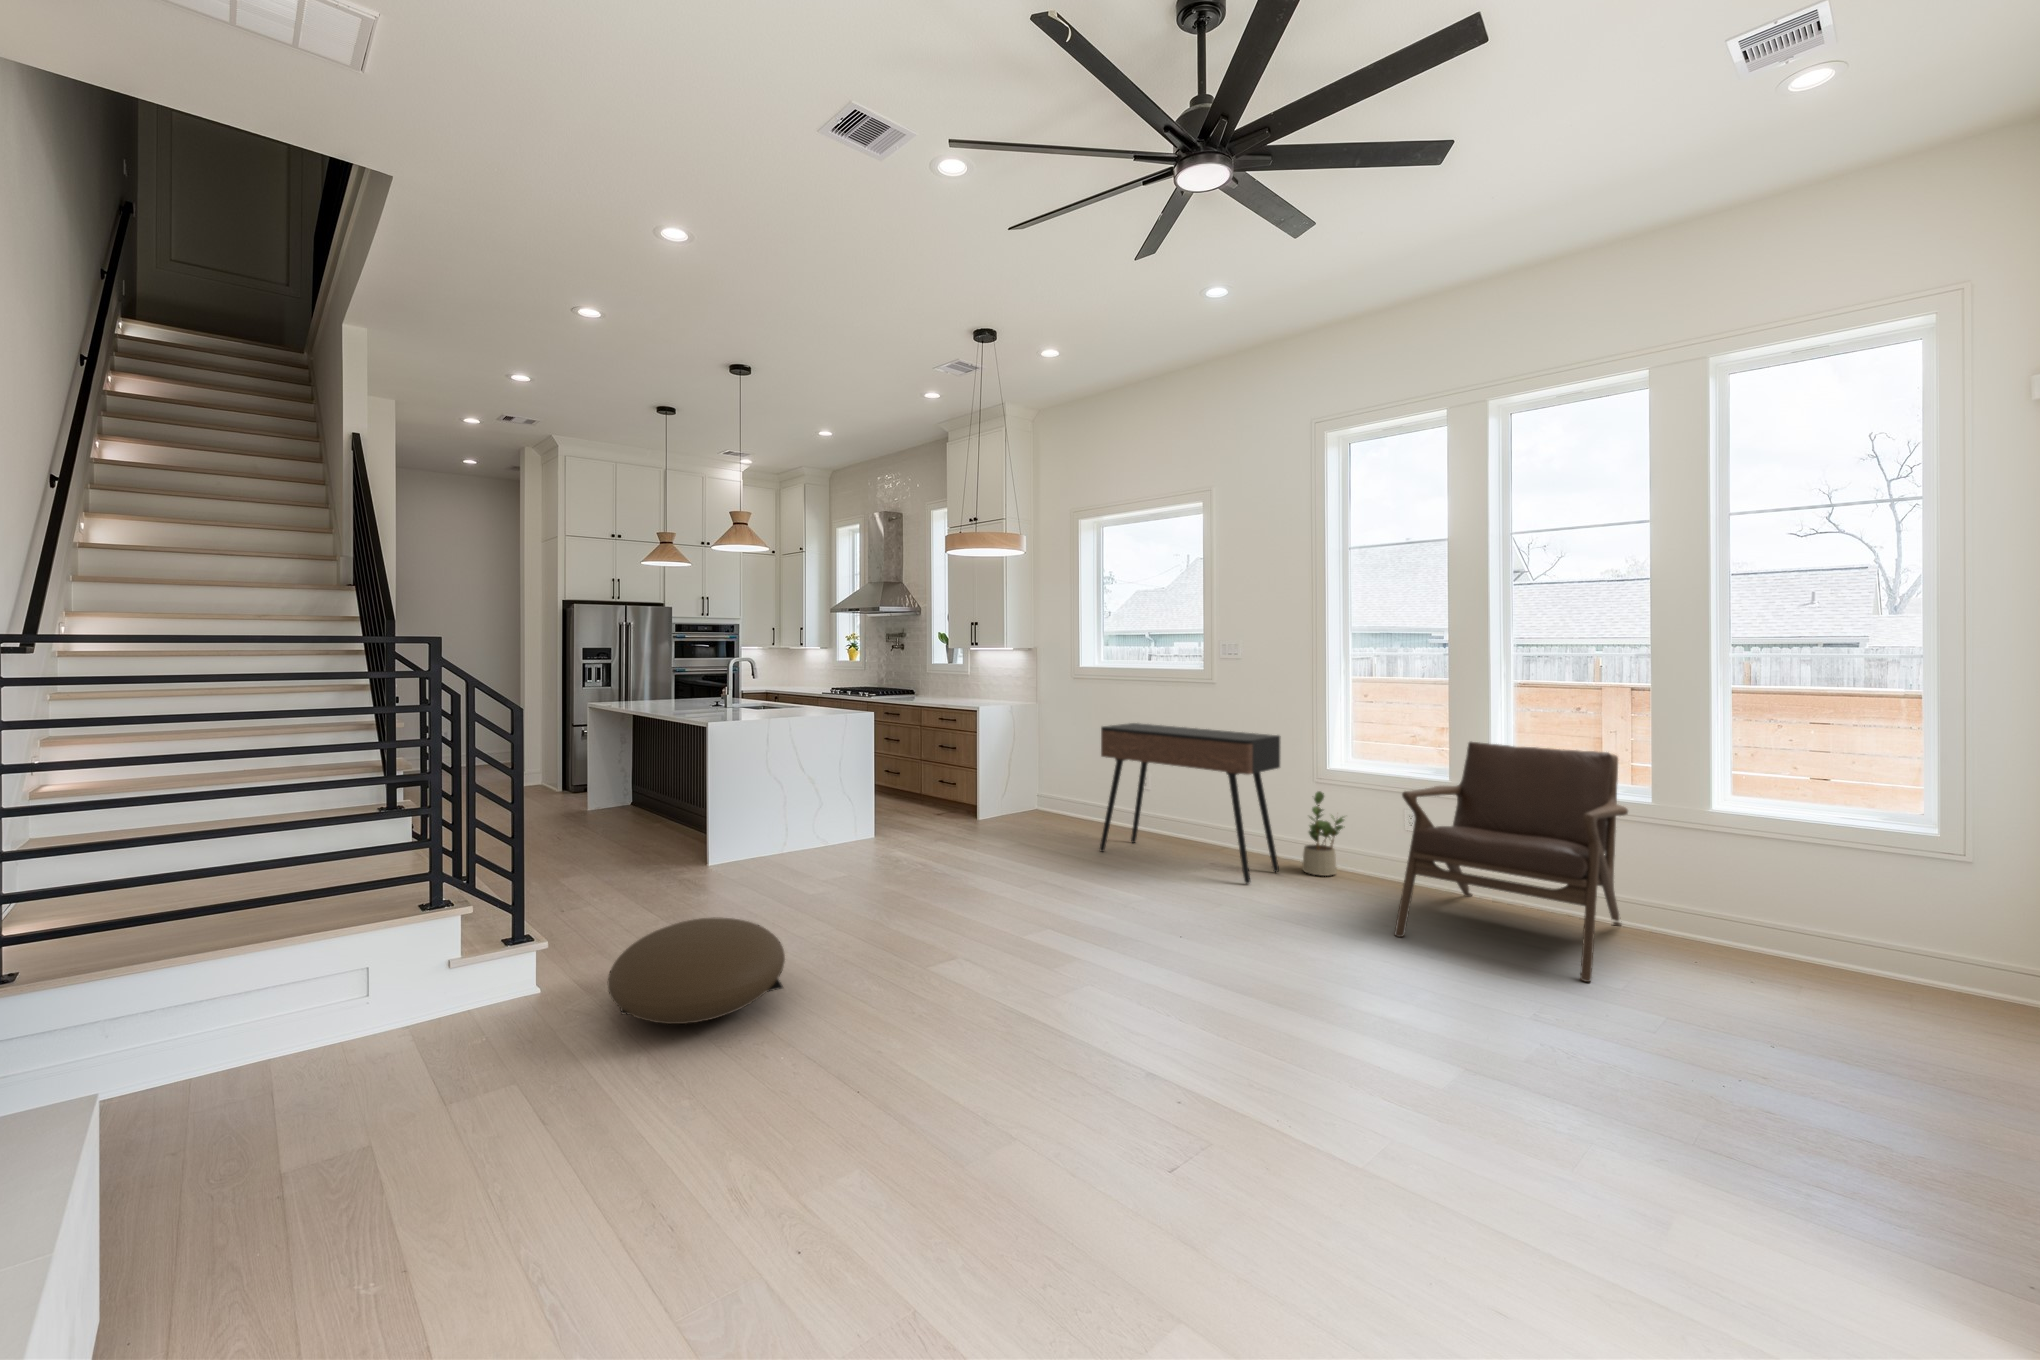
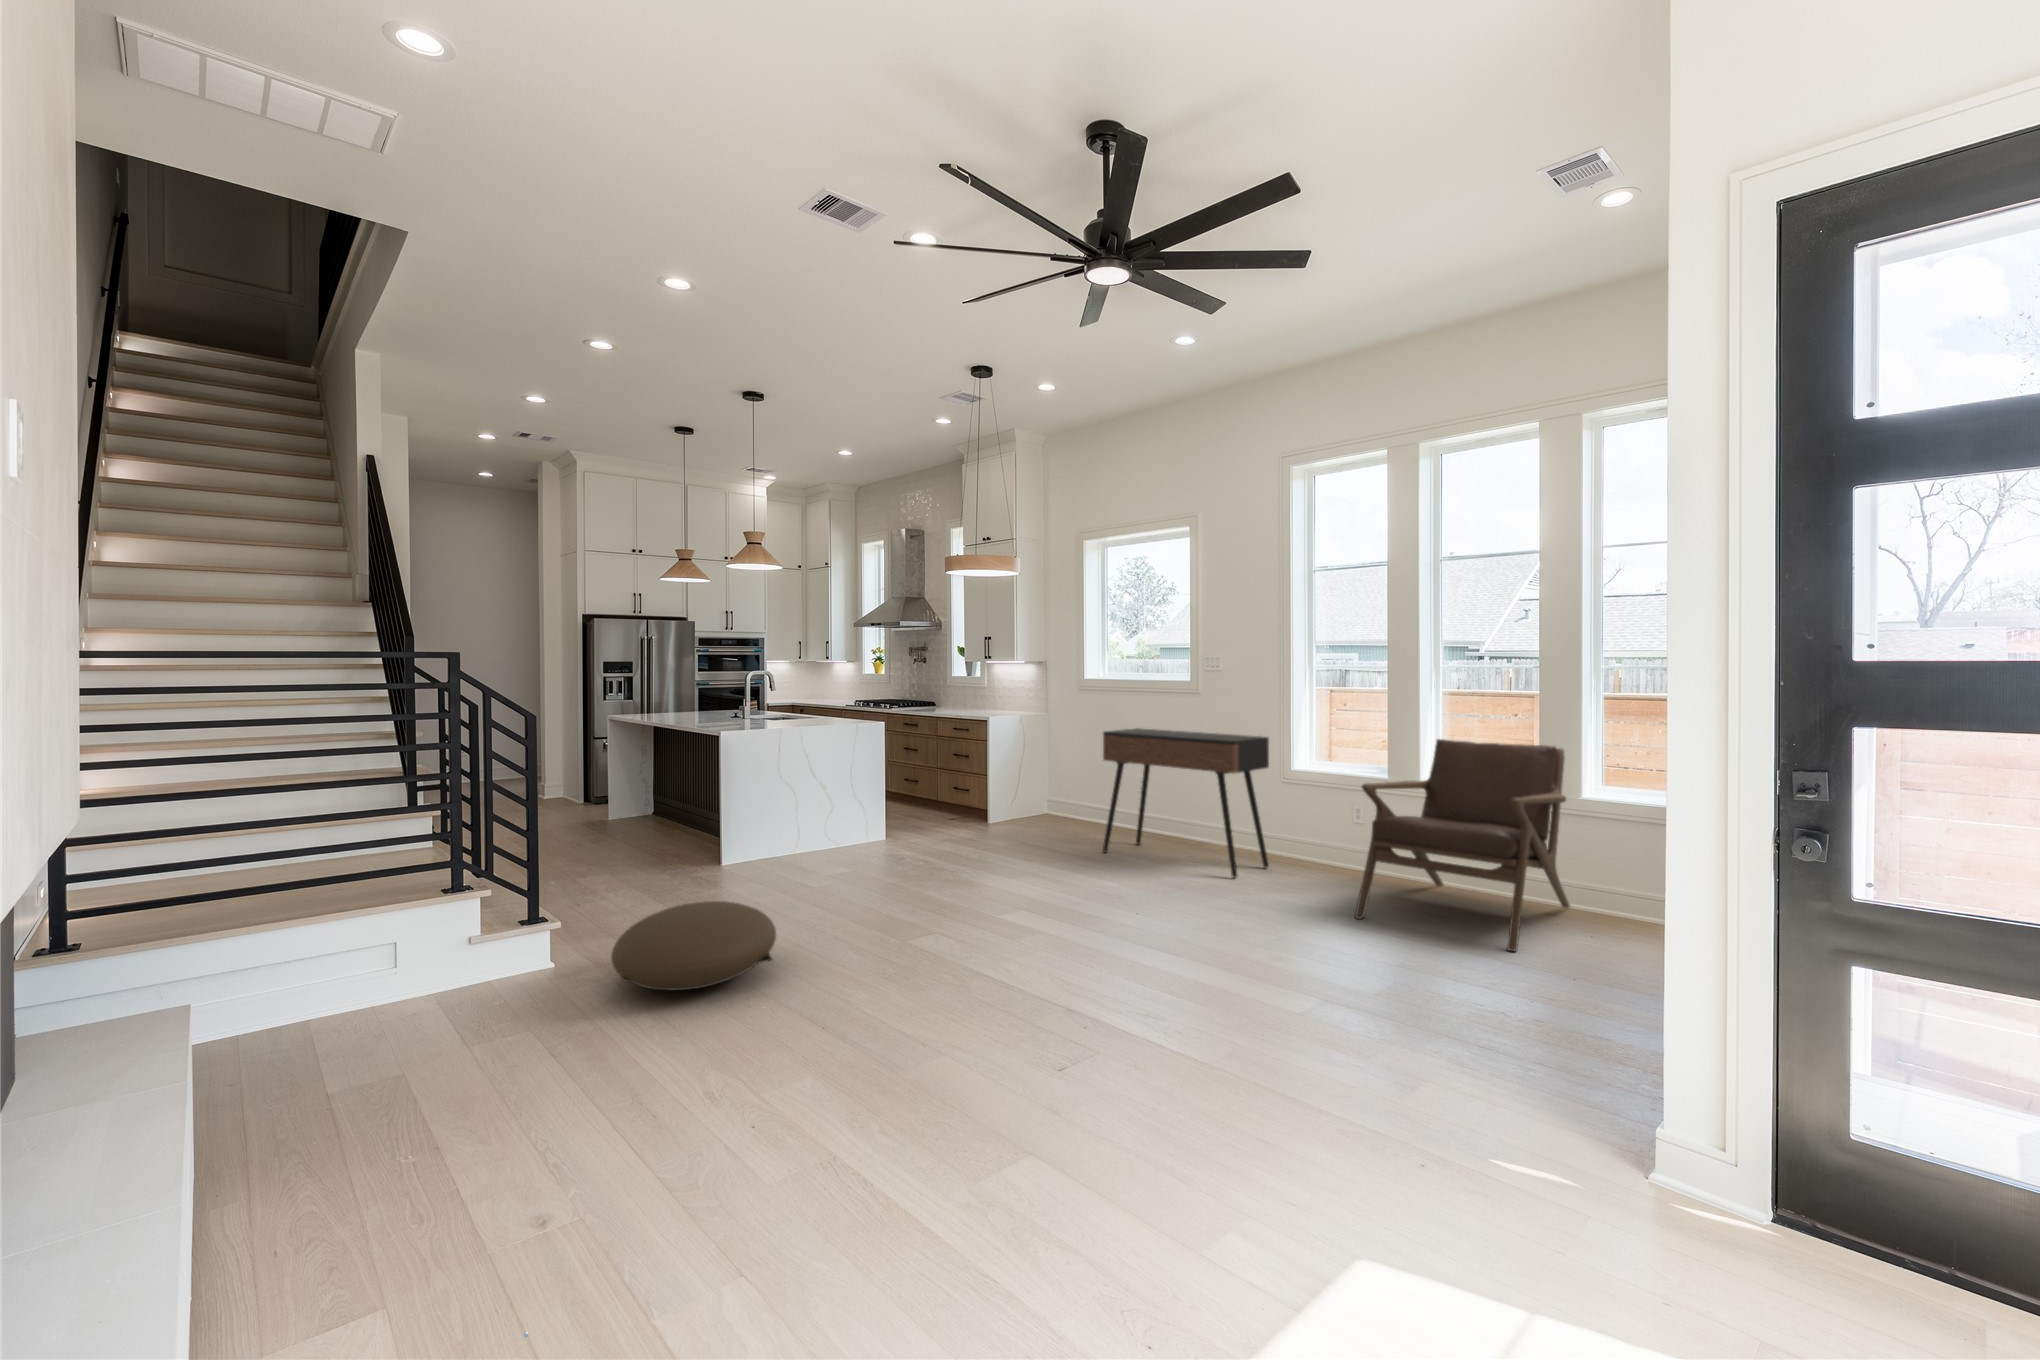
potted plant: present [1302,791,1344,876] -> none [1292,790,1333,870]

